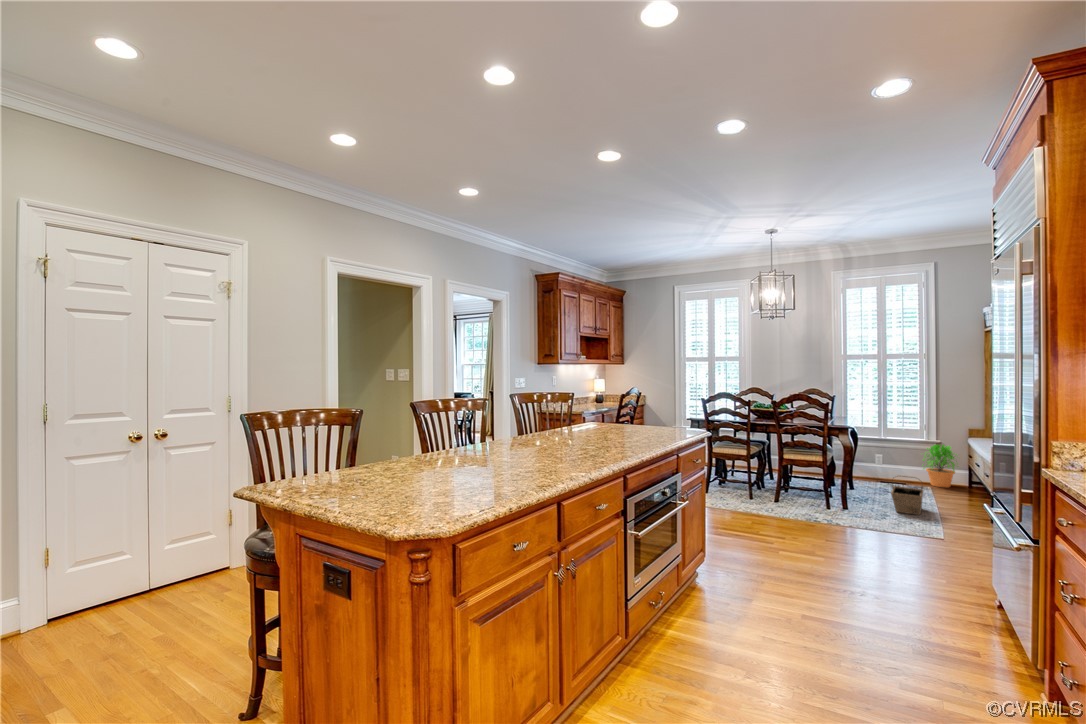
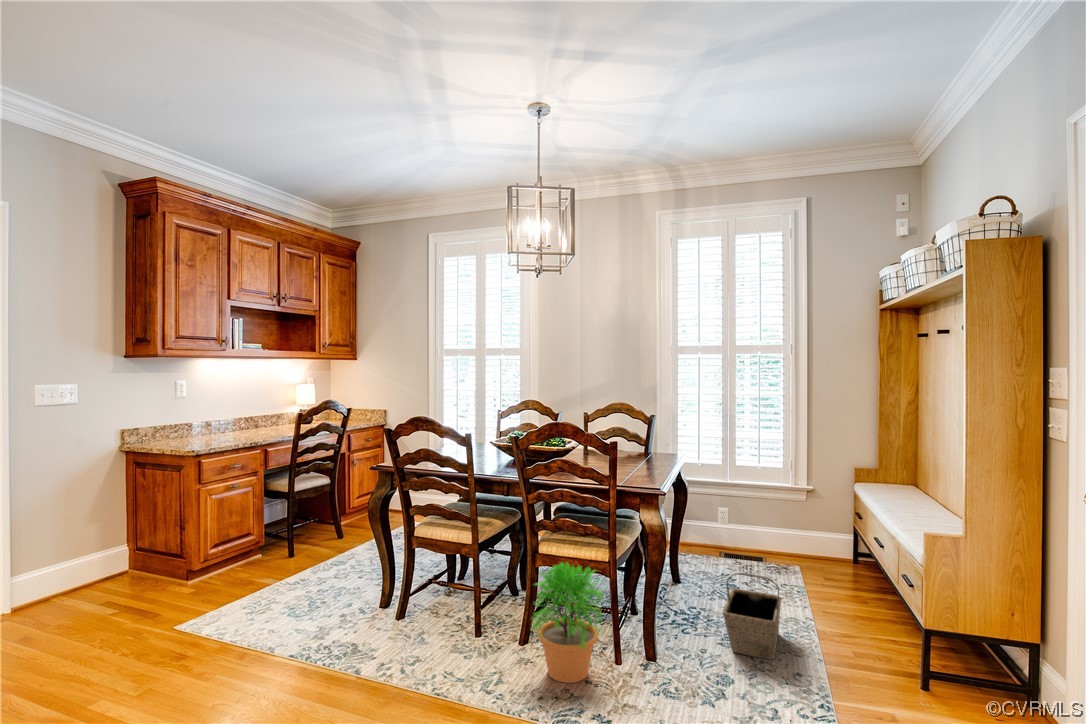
potted plant: present [922,445,957,487] -> present [531,562,604,683]

